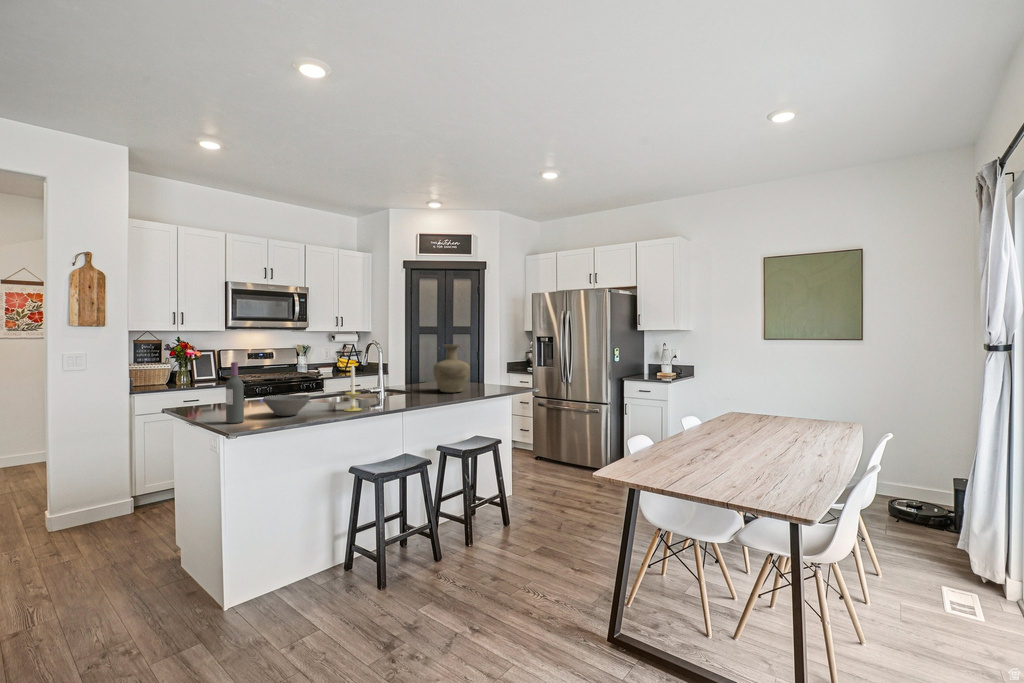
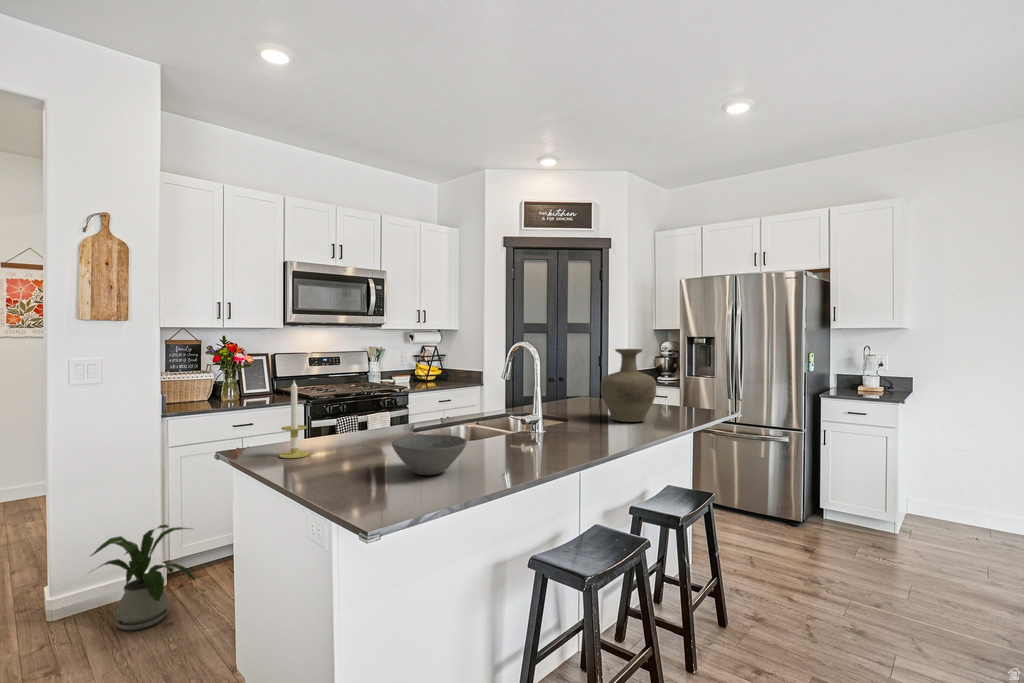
wine bottle: present [226,362,244,423] -> none [339,382,368,494]
candle: present [344,365,362,411] -> present [279,381,309,458]
house plant: none [76,464,153,534] -> present [91,525,195,630]

